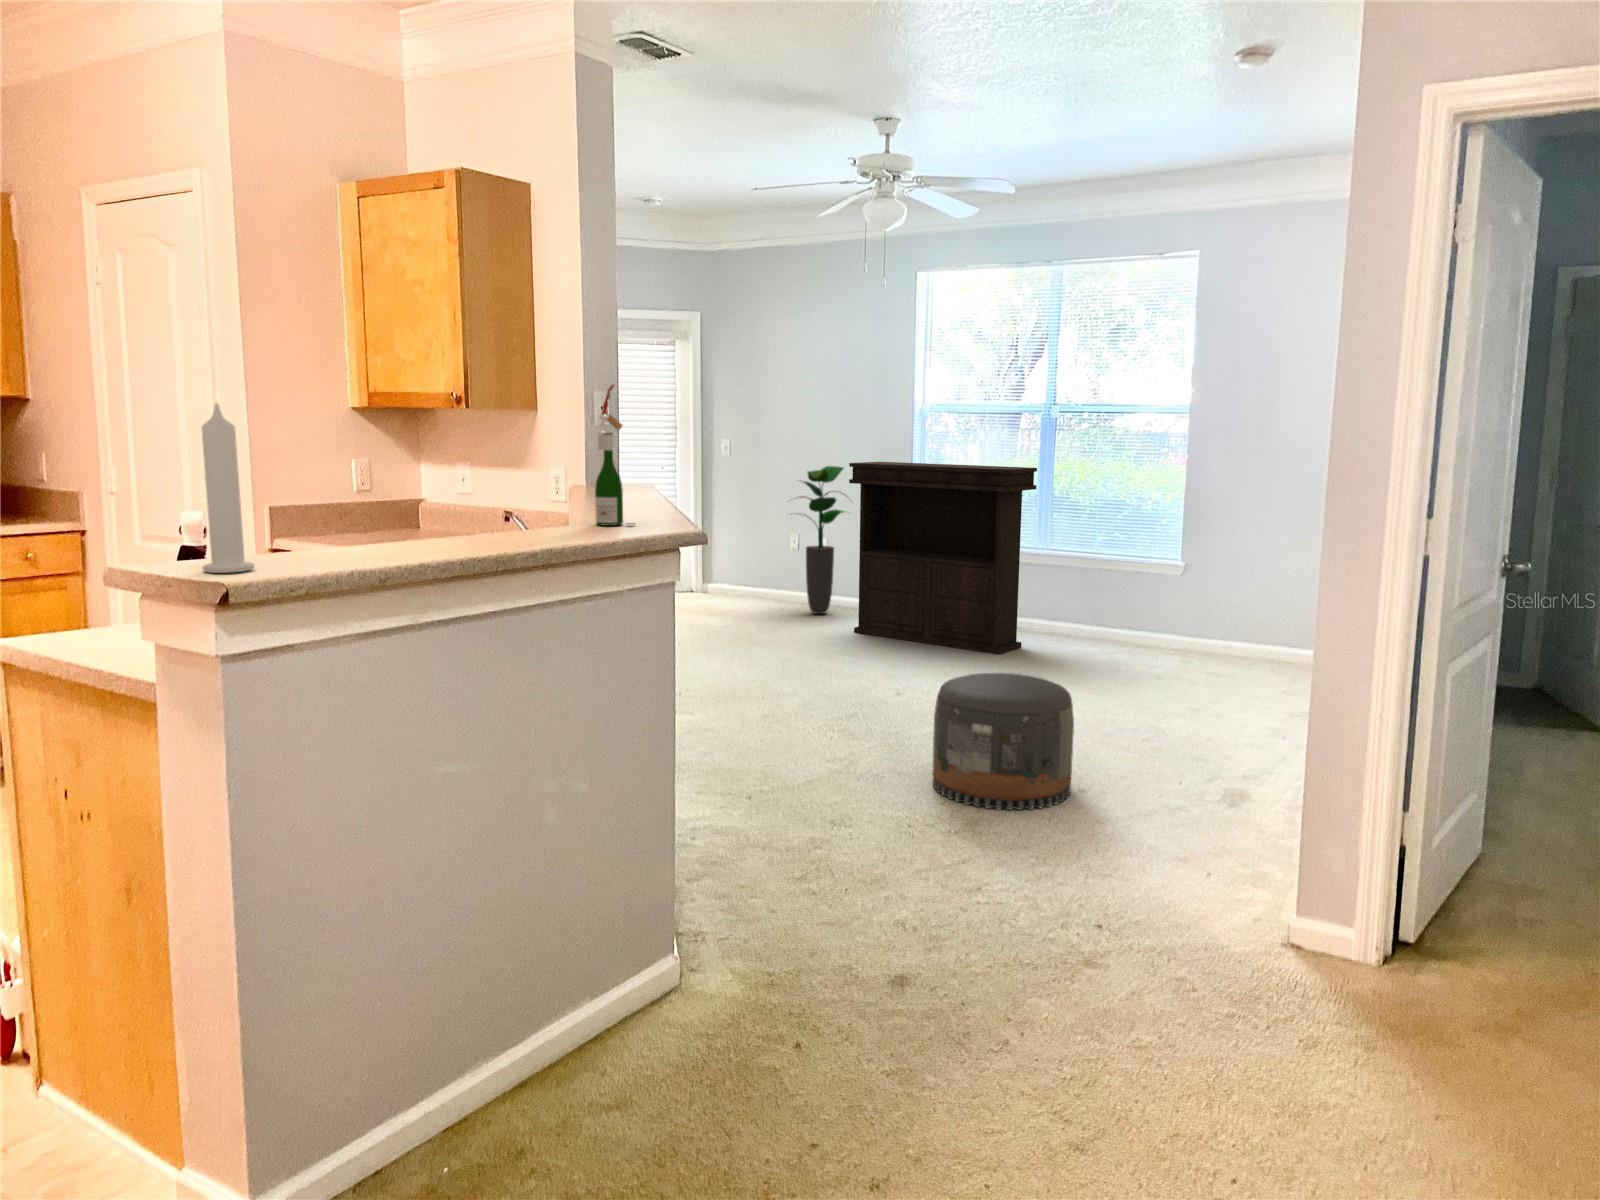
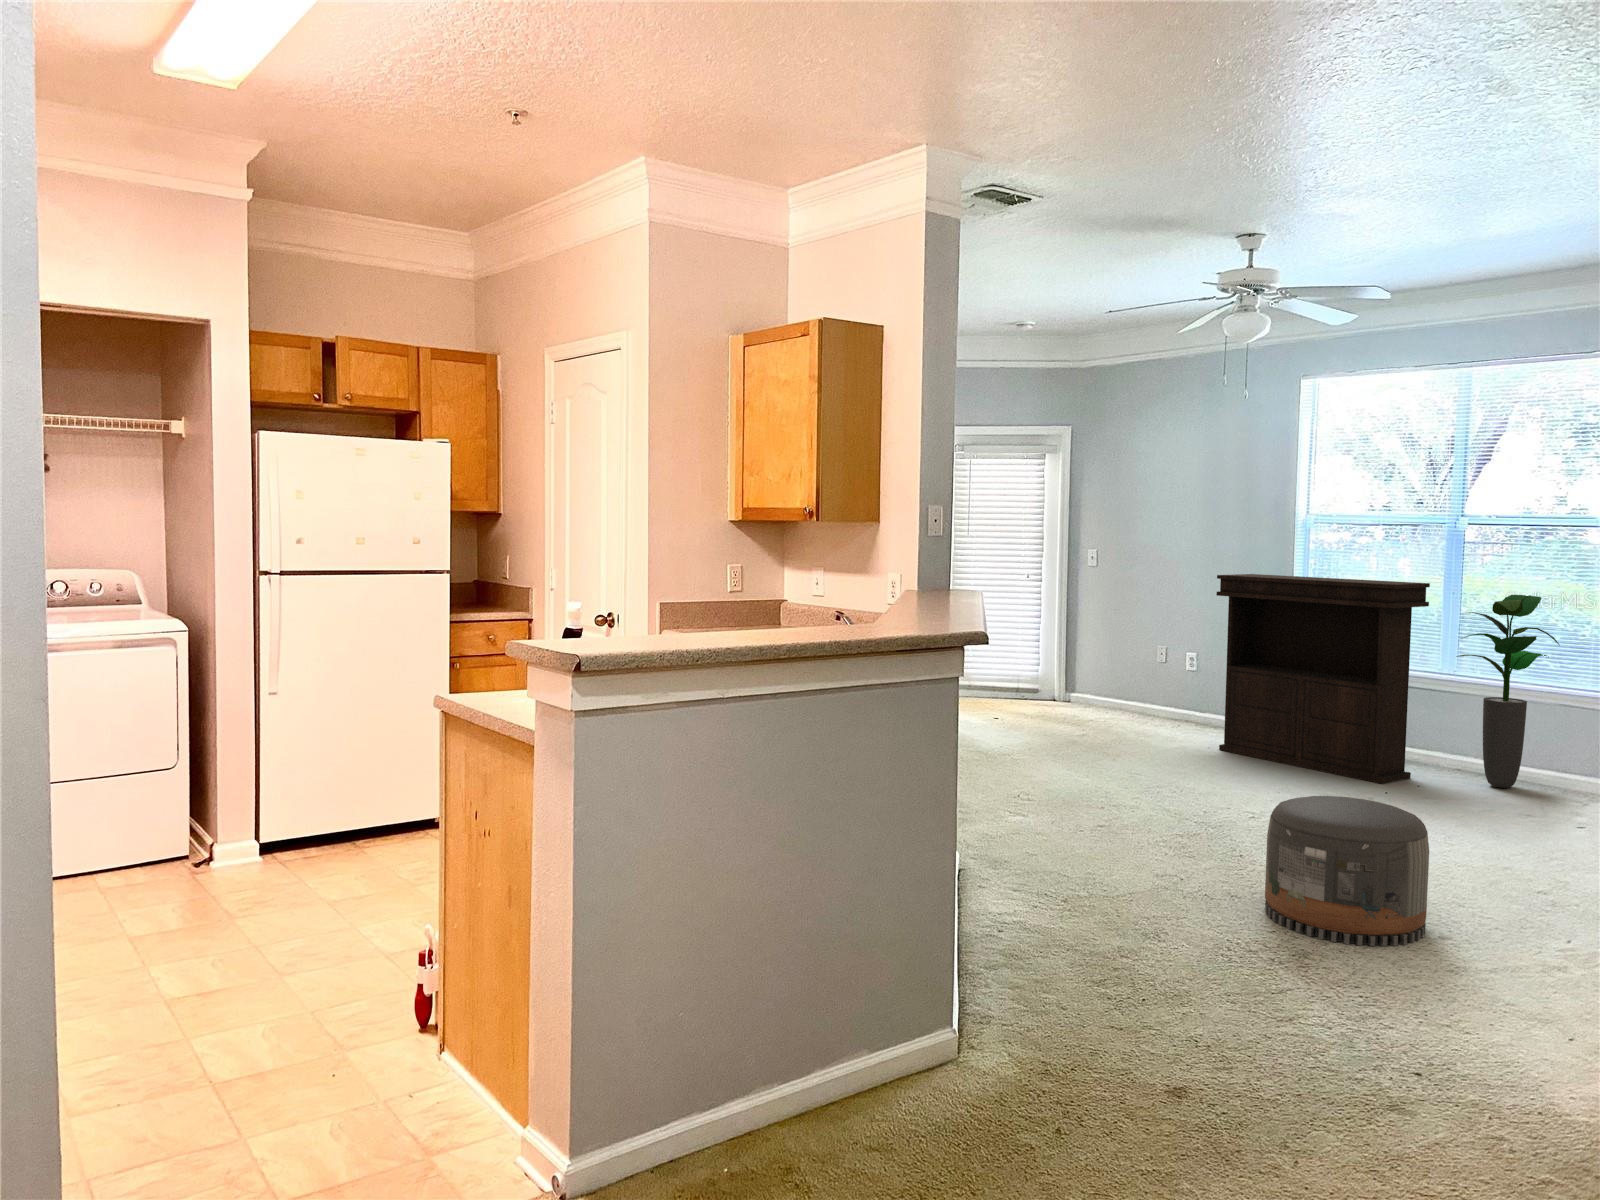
wine bottle: present [595,384,635,526] -> none [894,502,928,626]
candle: present [201,403,255,573] -> none [568,521,604,649]
potted plant: present [799,466,844,614] -> present [1456,595,1559,788]

